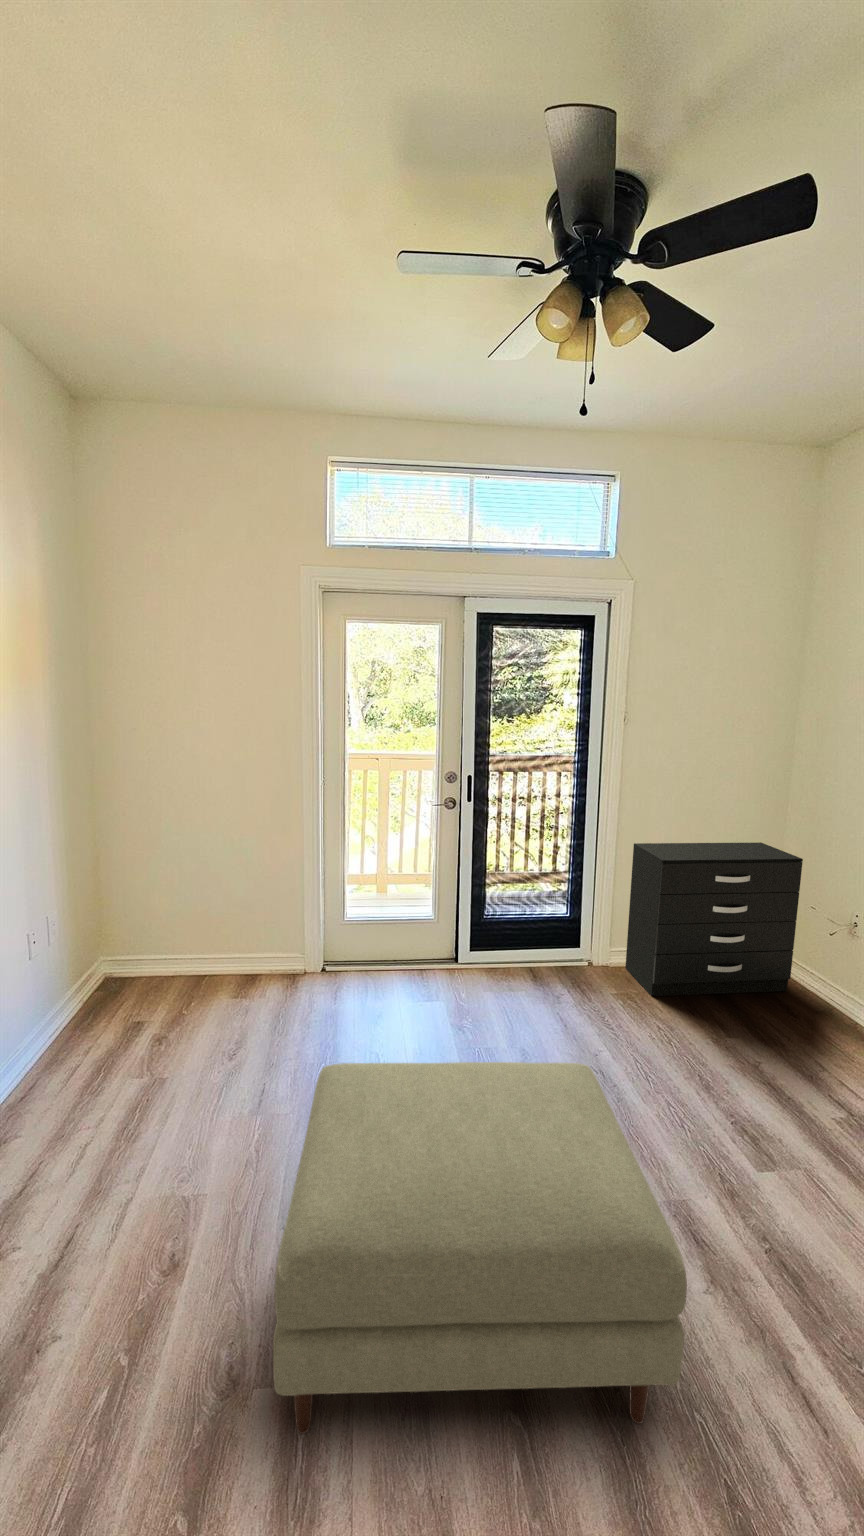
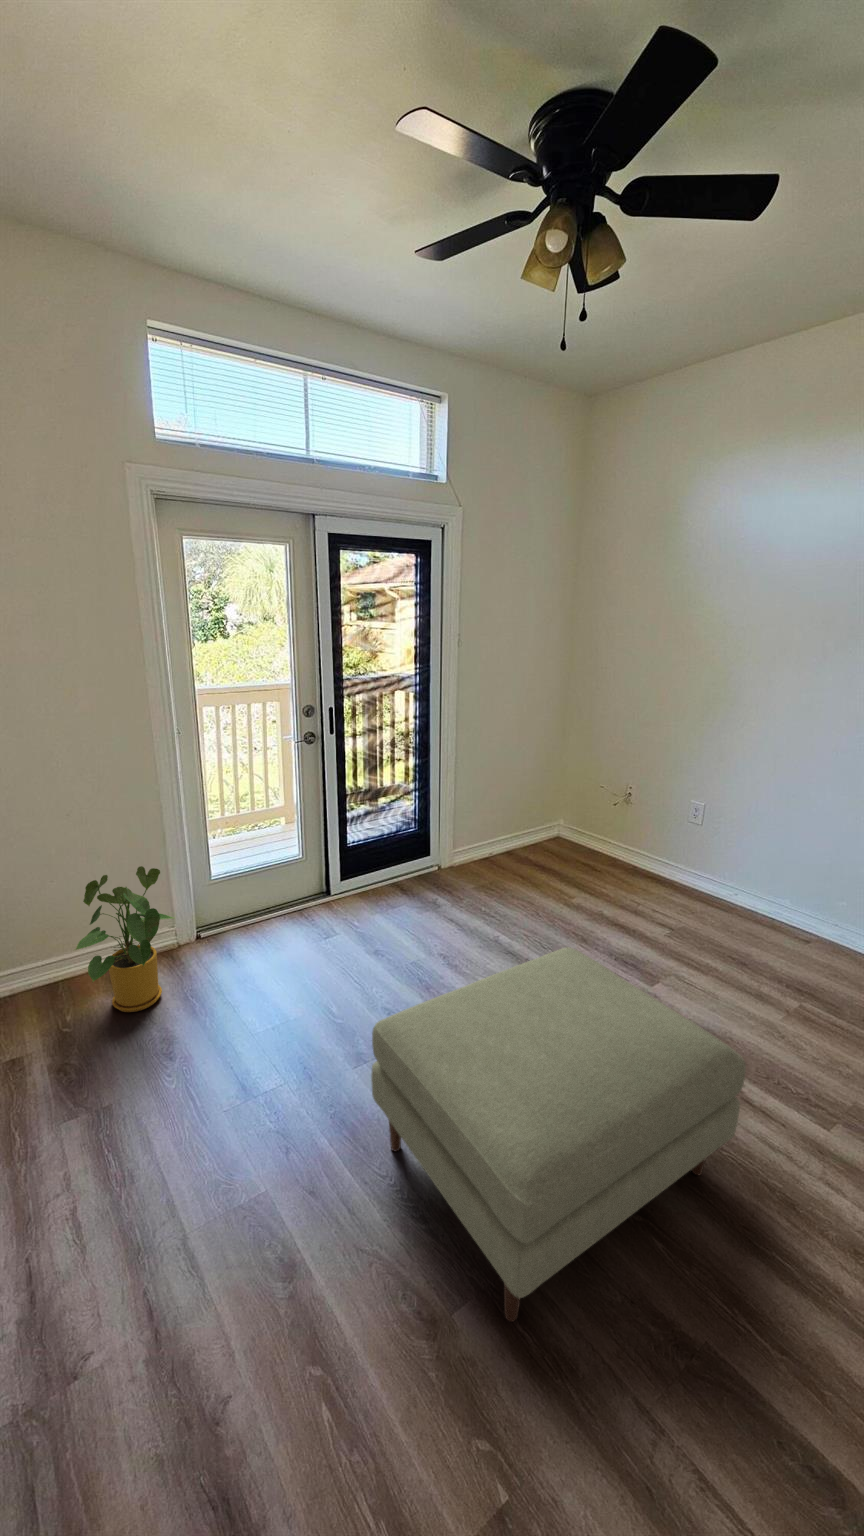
dresser: present [625,842,803,996] -> none [468,739,594,882]
house plant: none [195,890,289,1012] -> present [75,866,173,1012]

